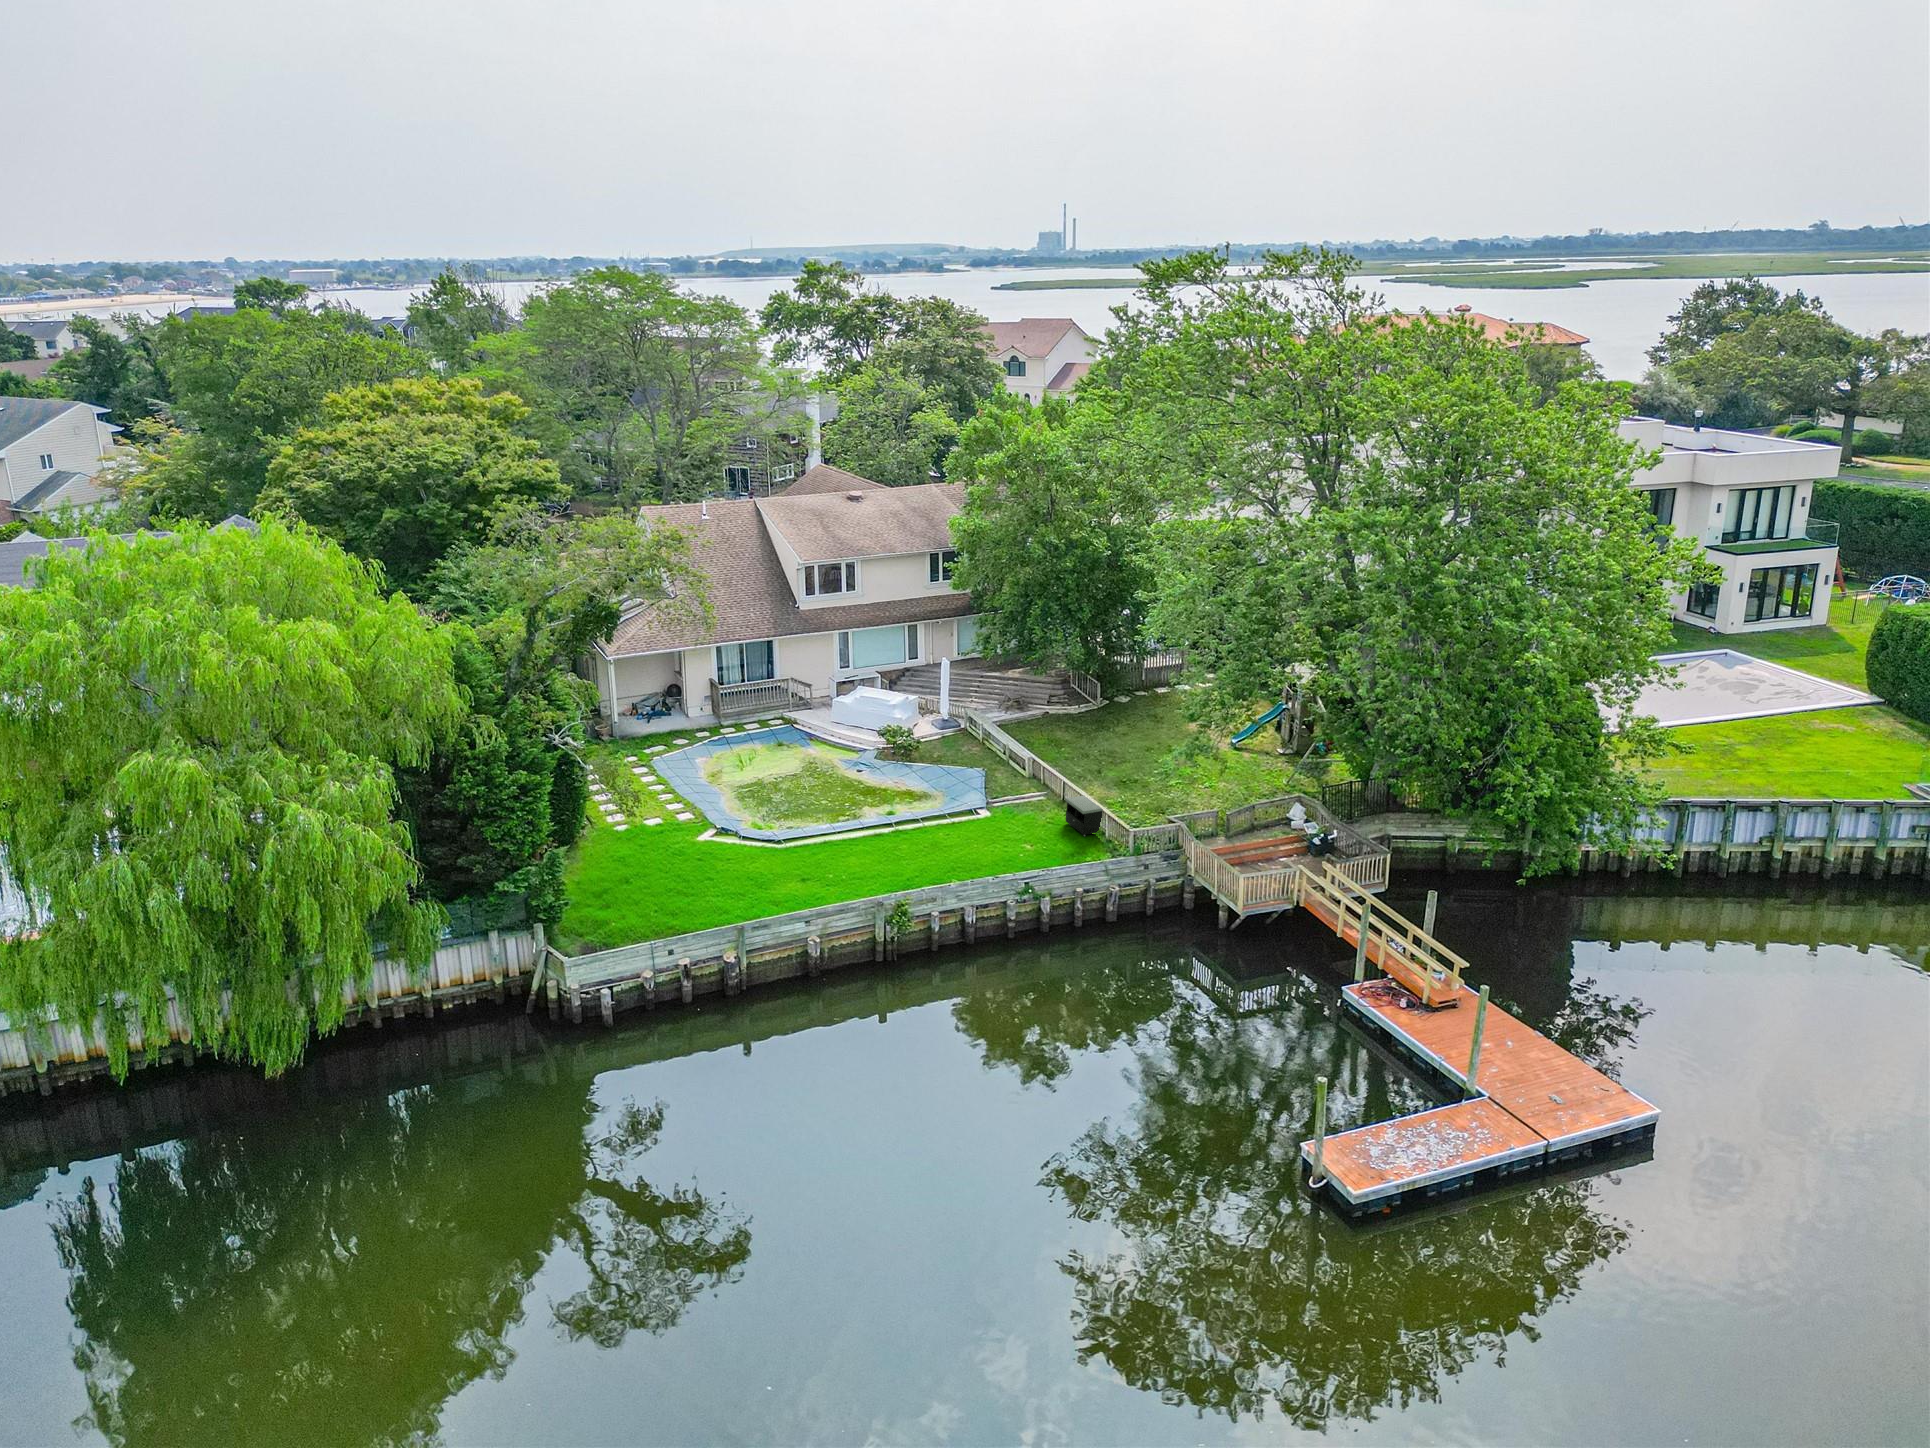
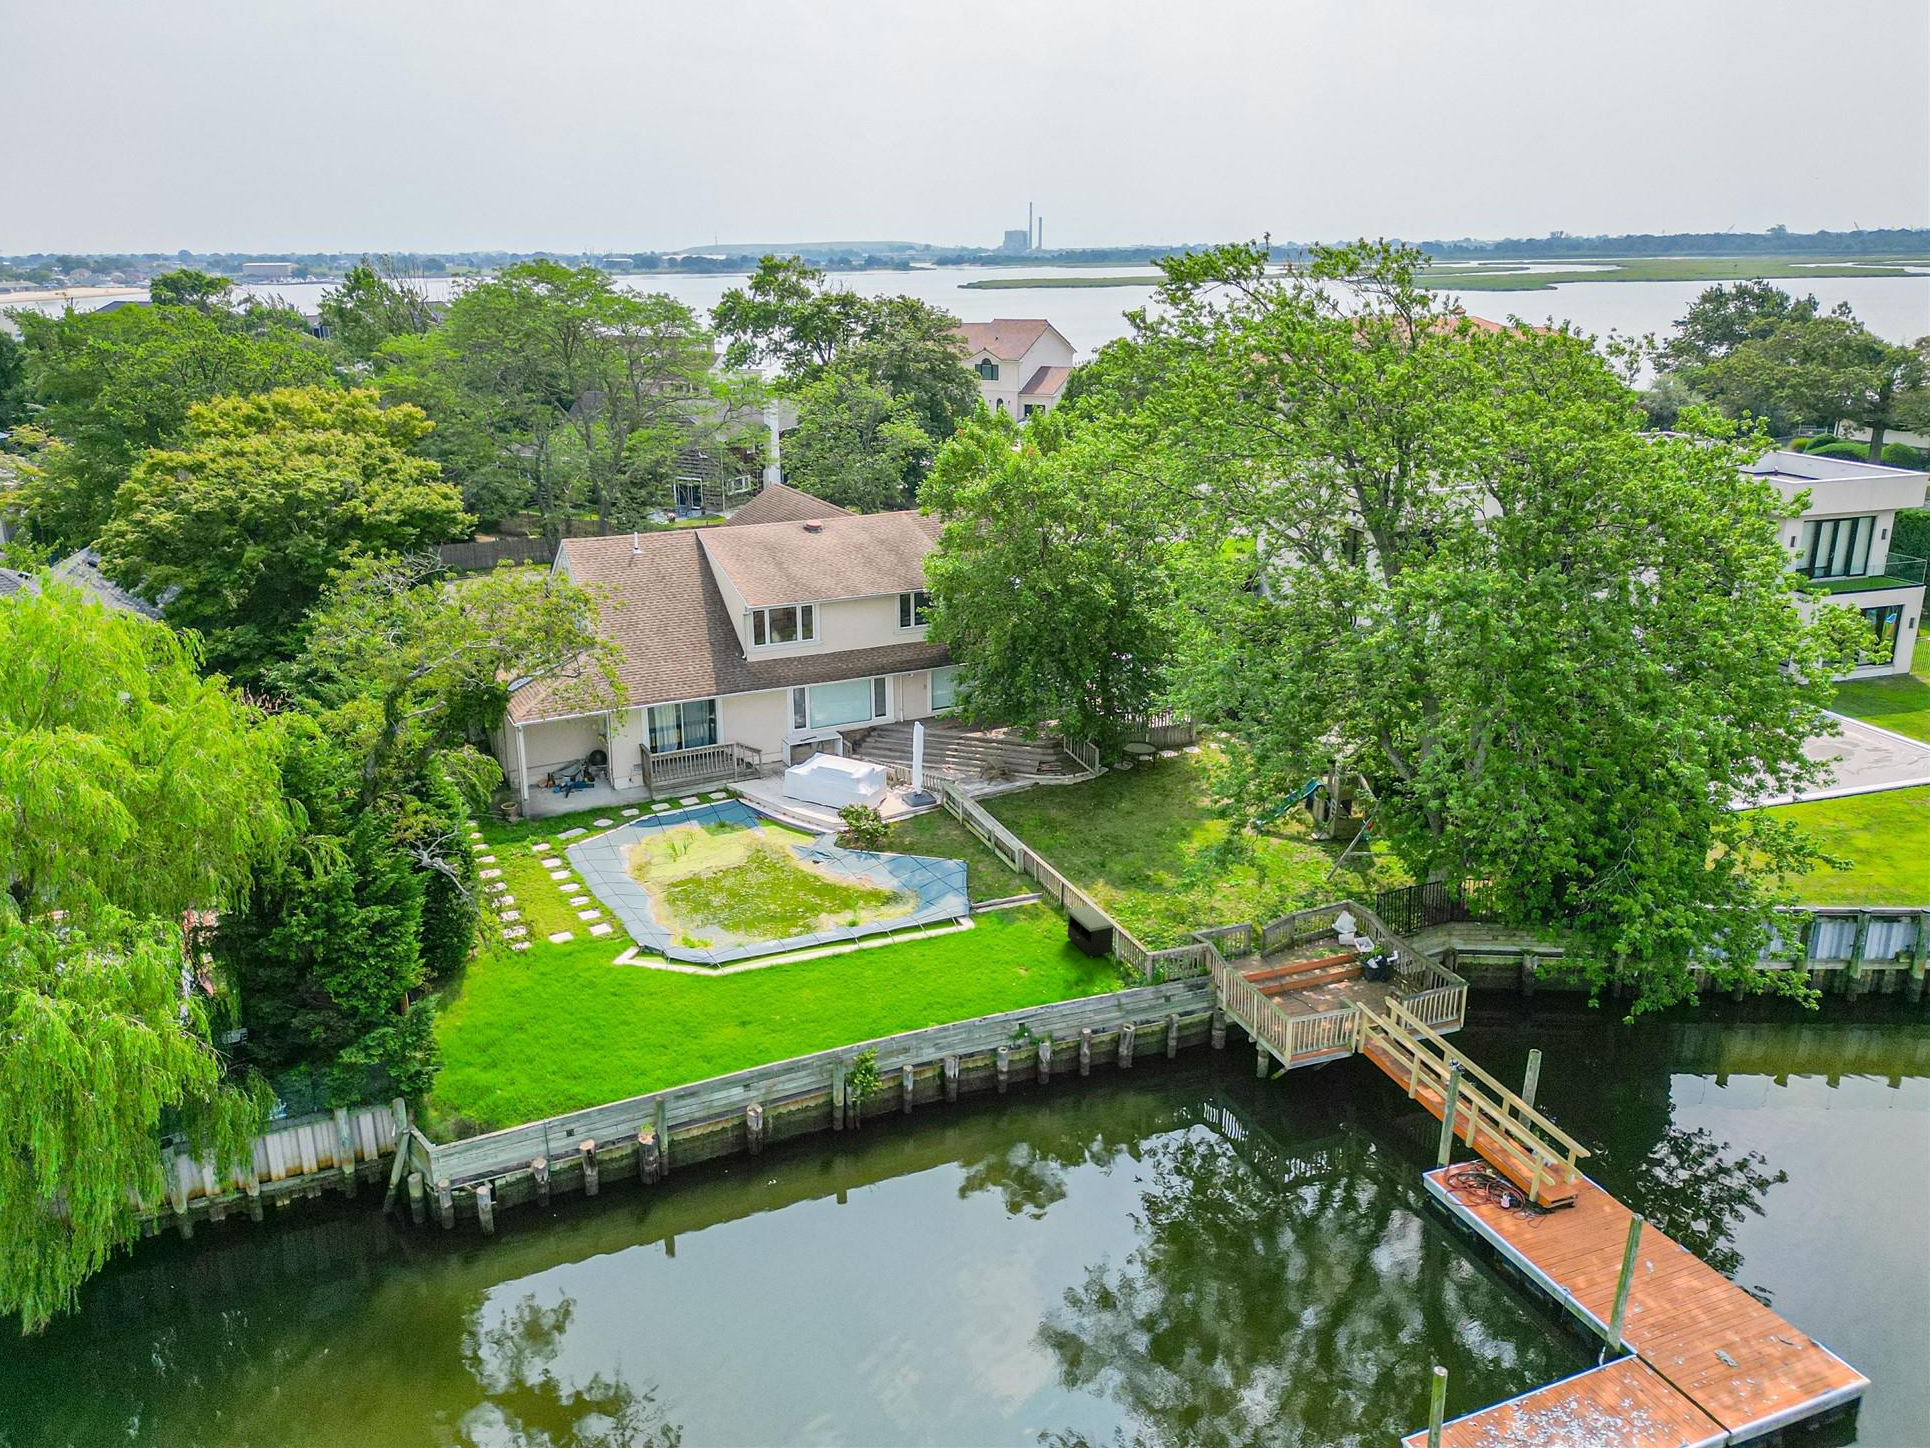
round table: none [1116,676,1148,702] -> present [1121,741,1158,773]

